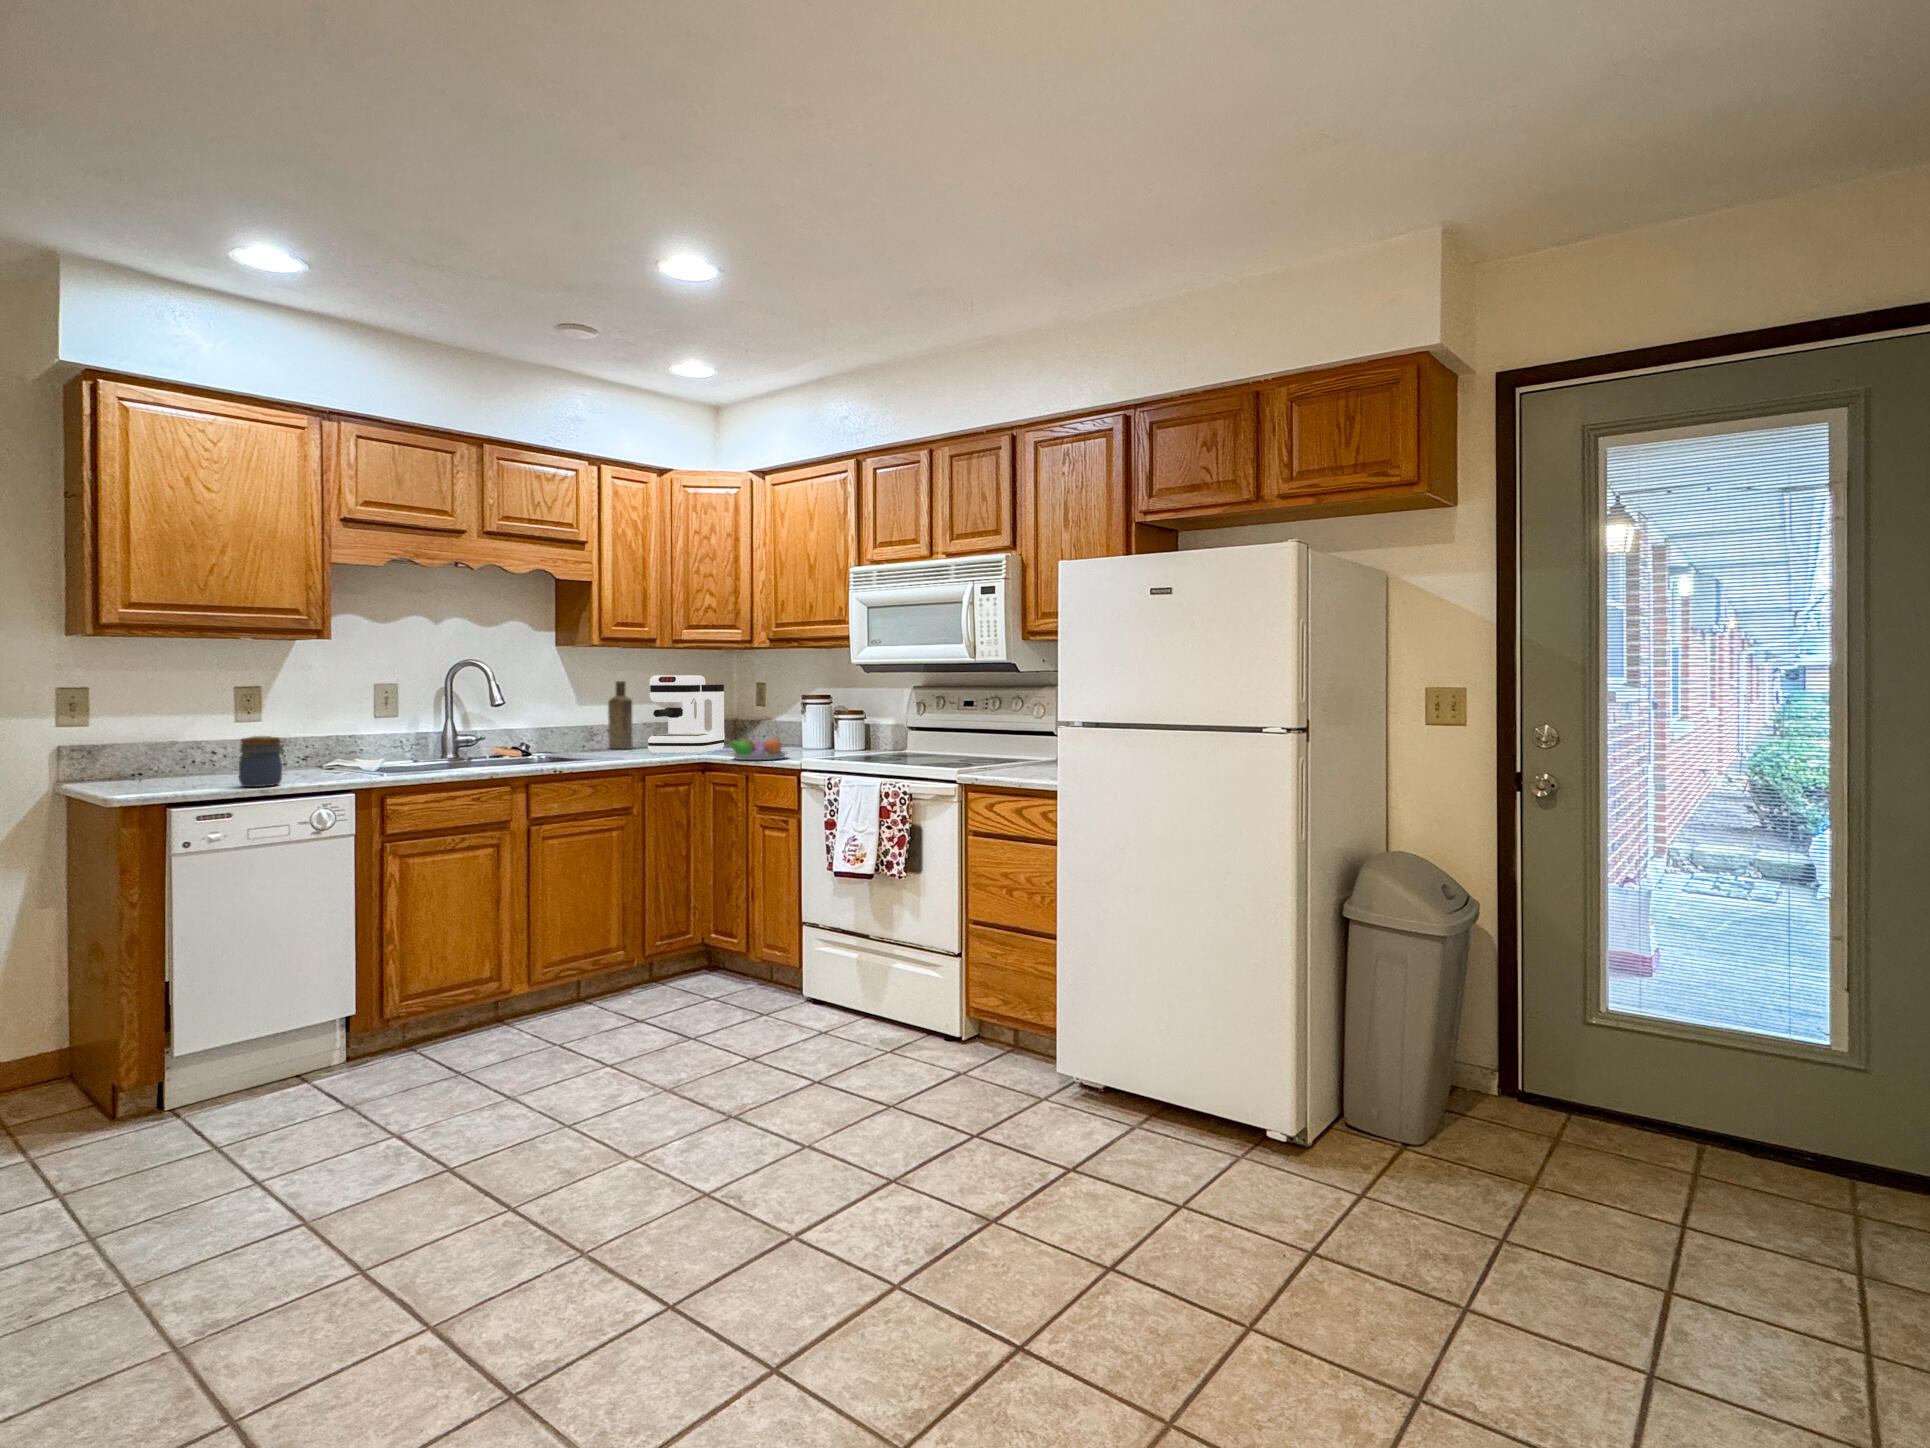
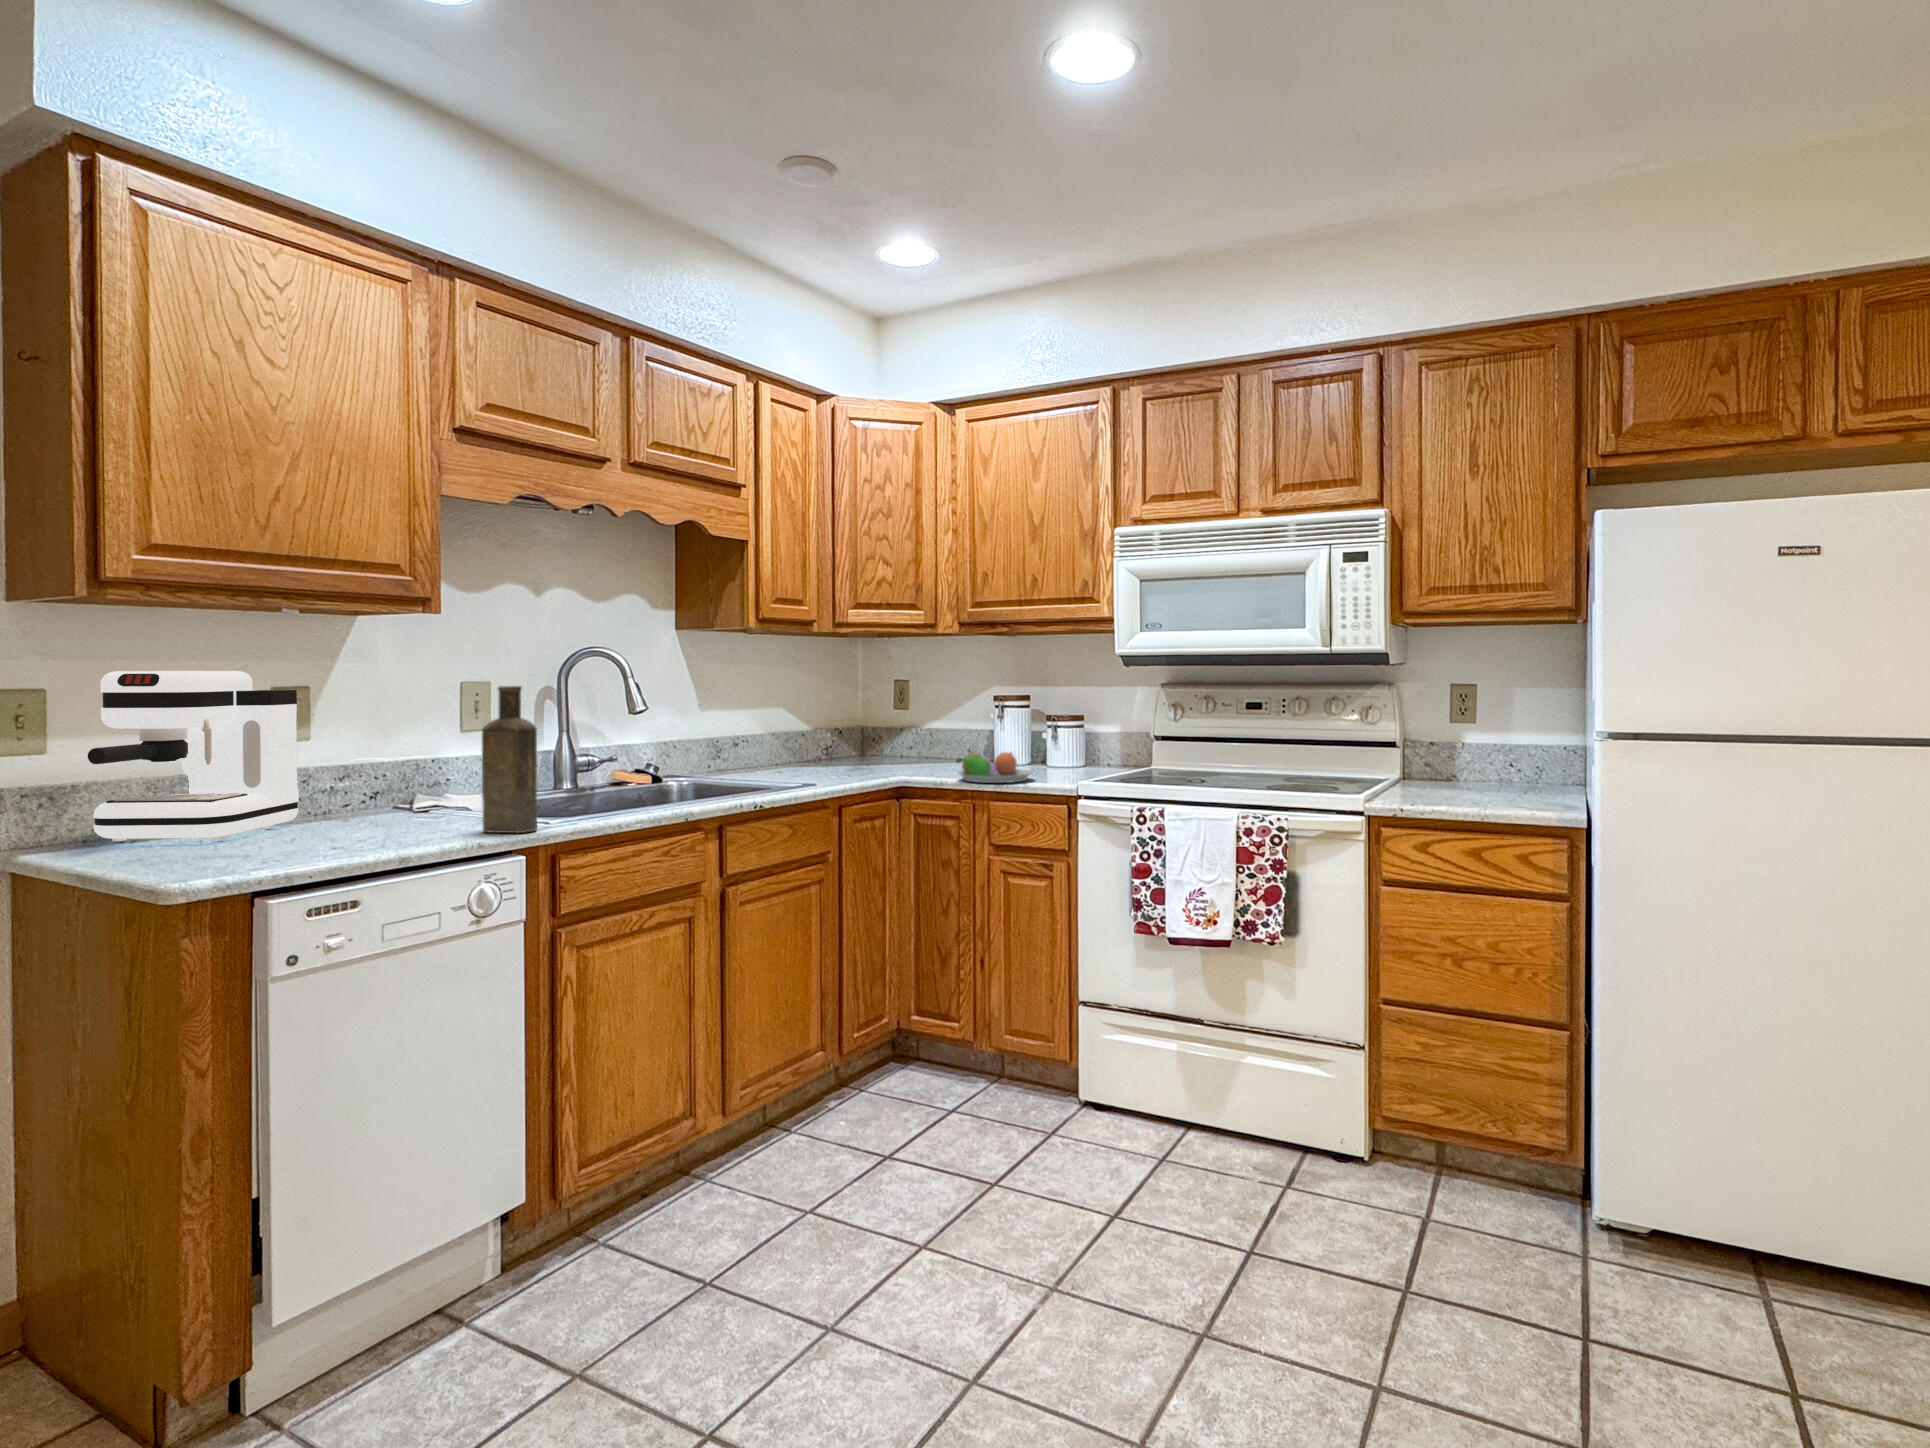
coffee maker: present [648,675,725,754] -> present [88,671,299,841]
bottle: present [608,681,632,749] -> present [482,686,537,833]
jar: present [239,736,286,787] -> none [349,768,421,853]

